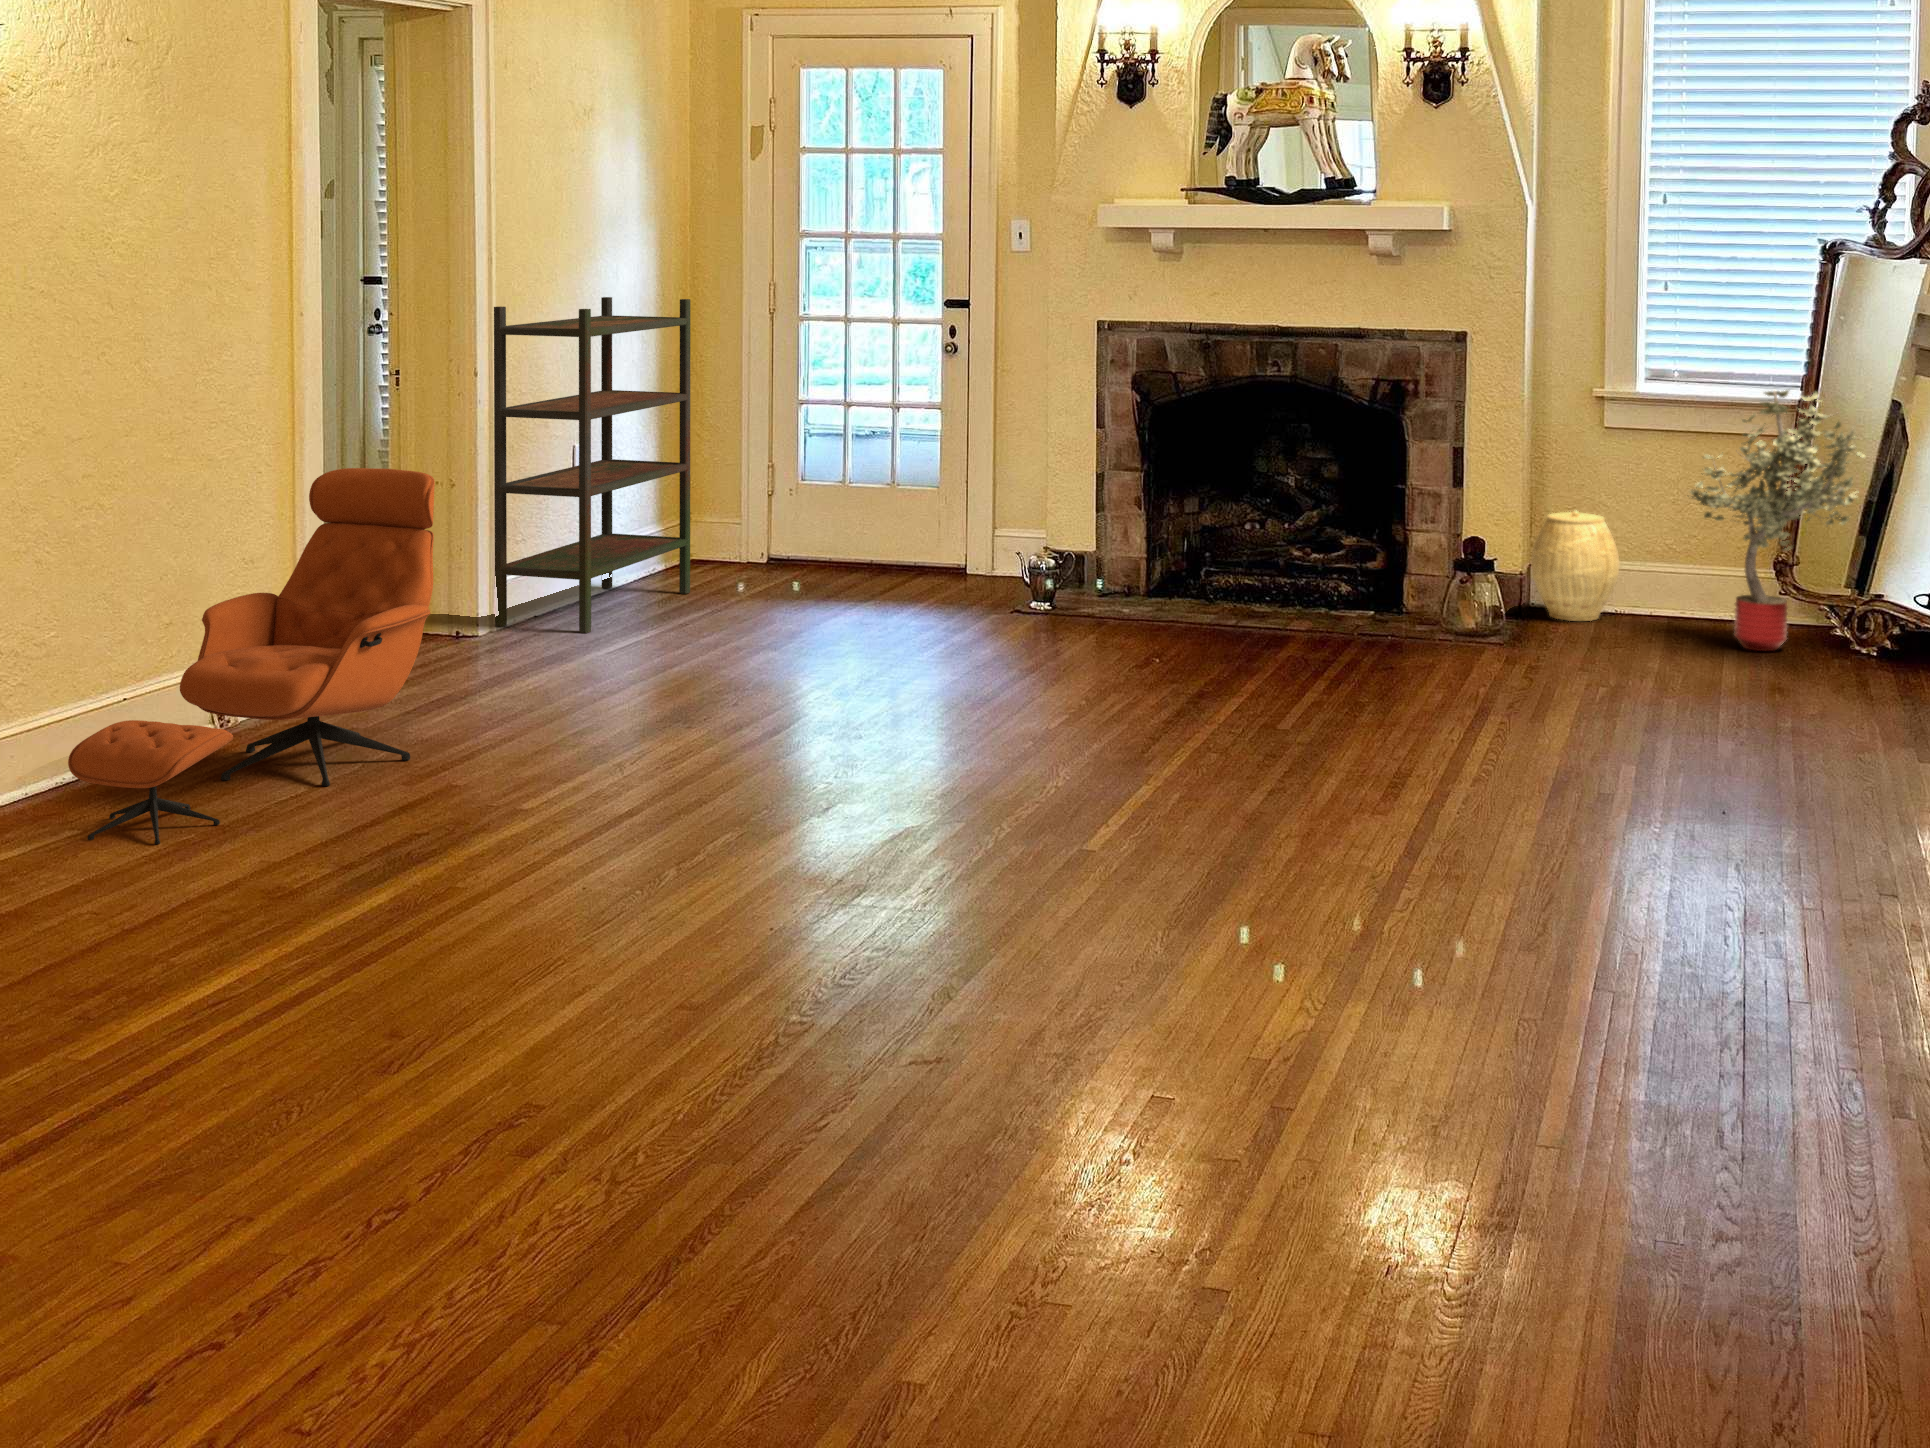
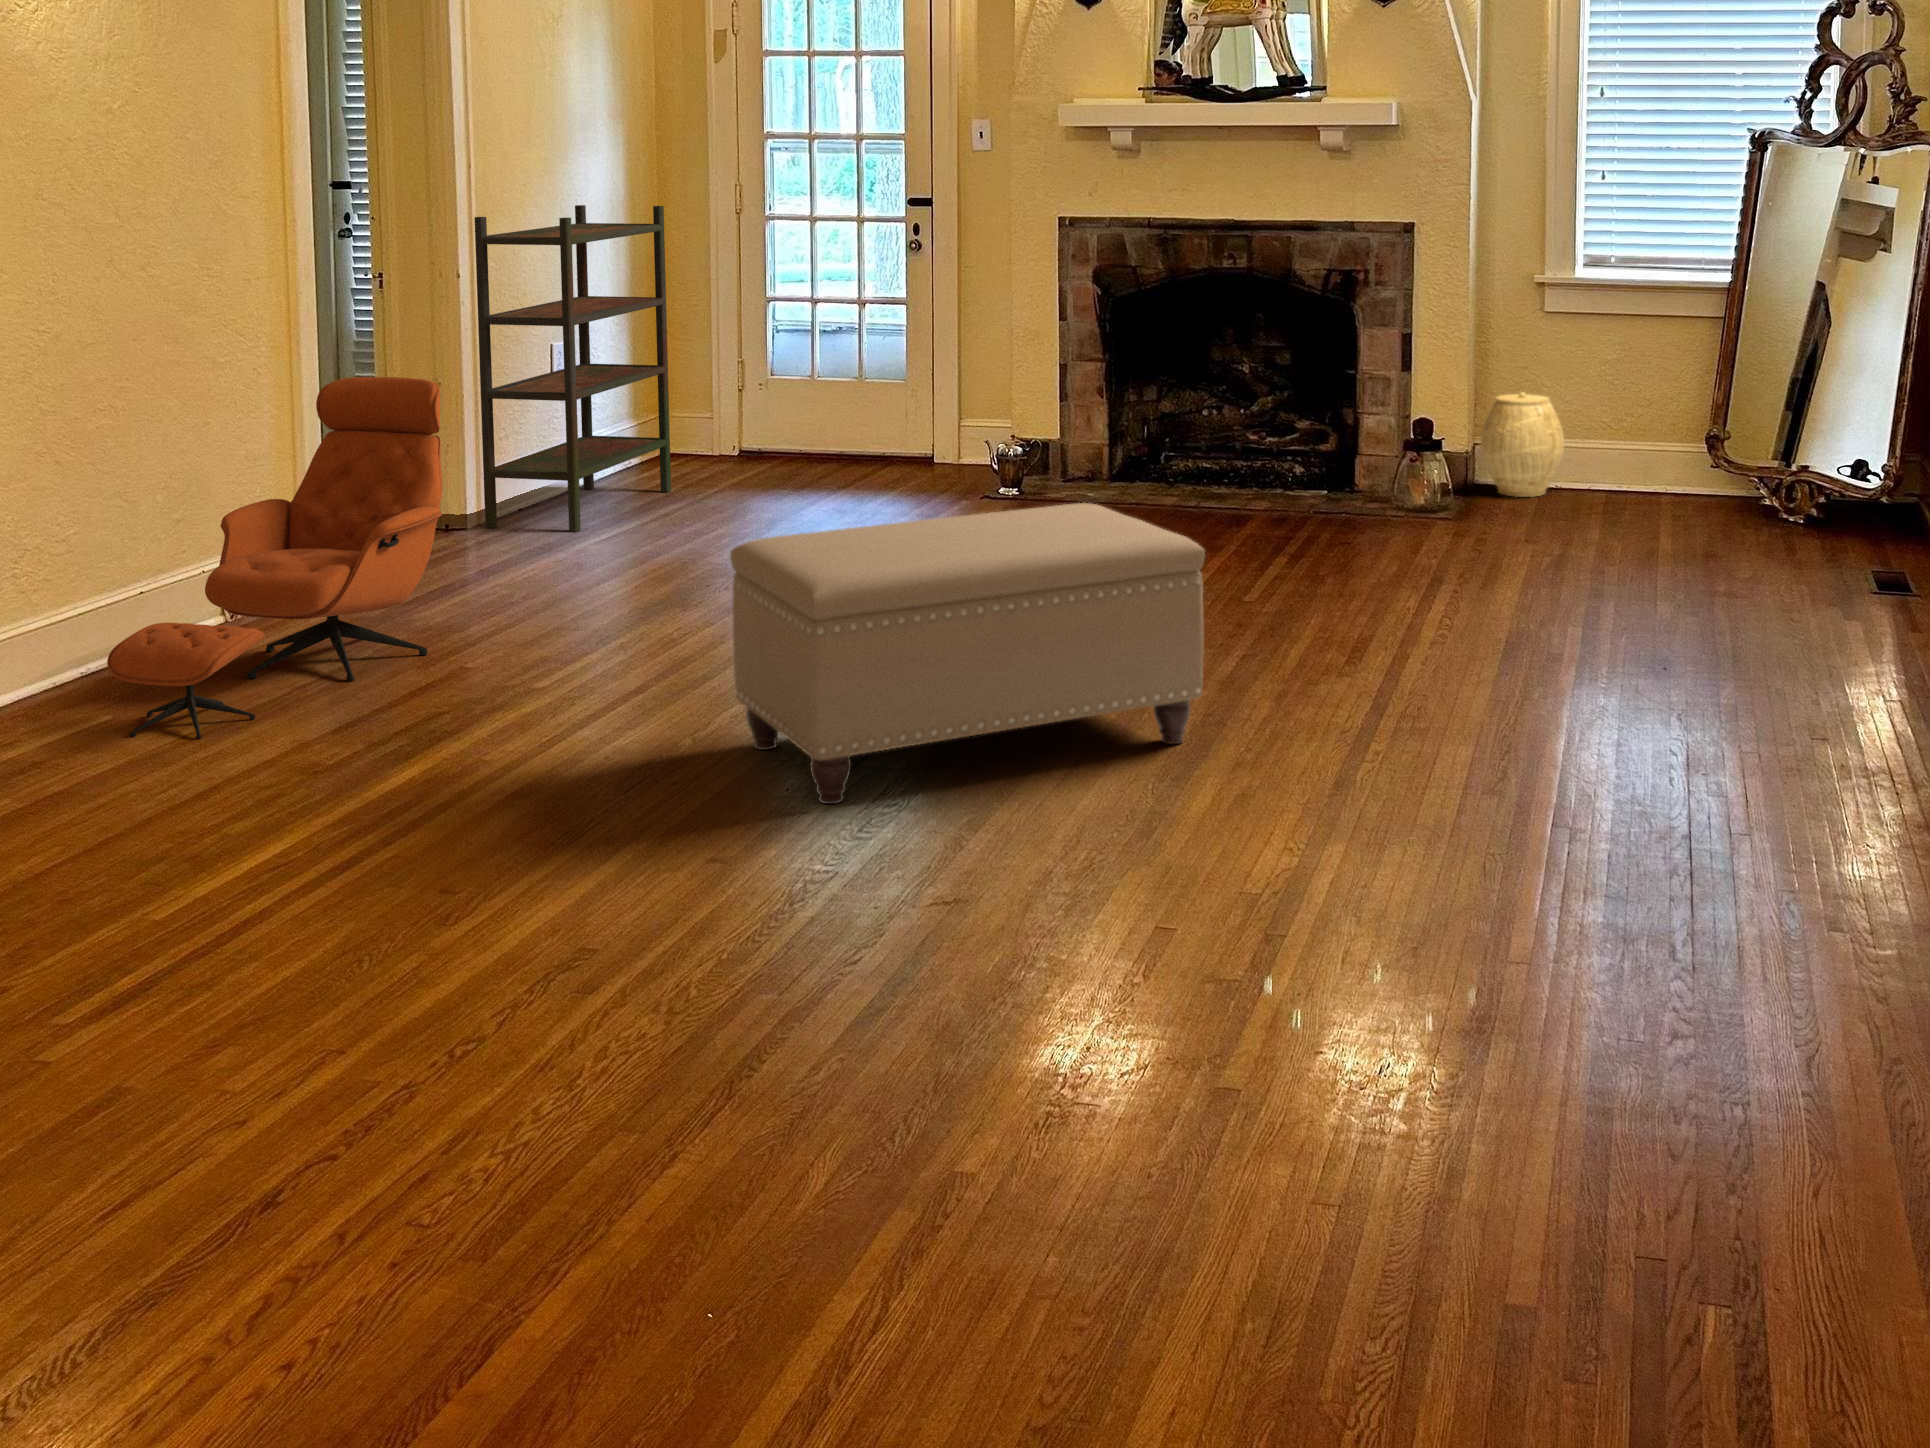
potted tree: present [1690,390,1865,651] -> none [1628,272,1796,520]
ottoman: none [712,620,1215,939] -> present [730,503,1205,804]

